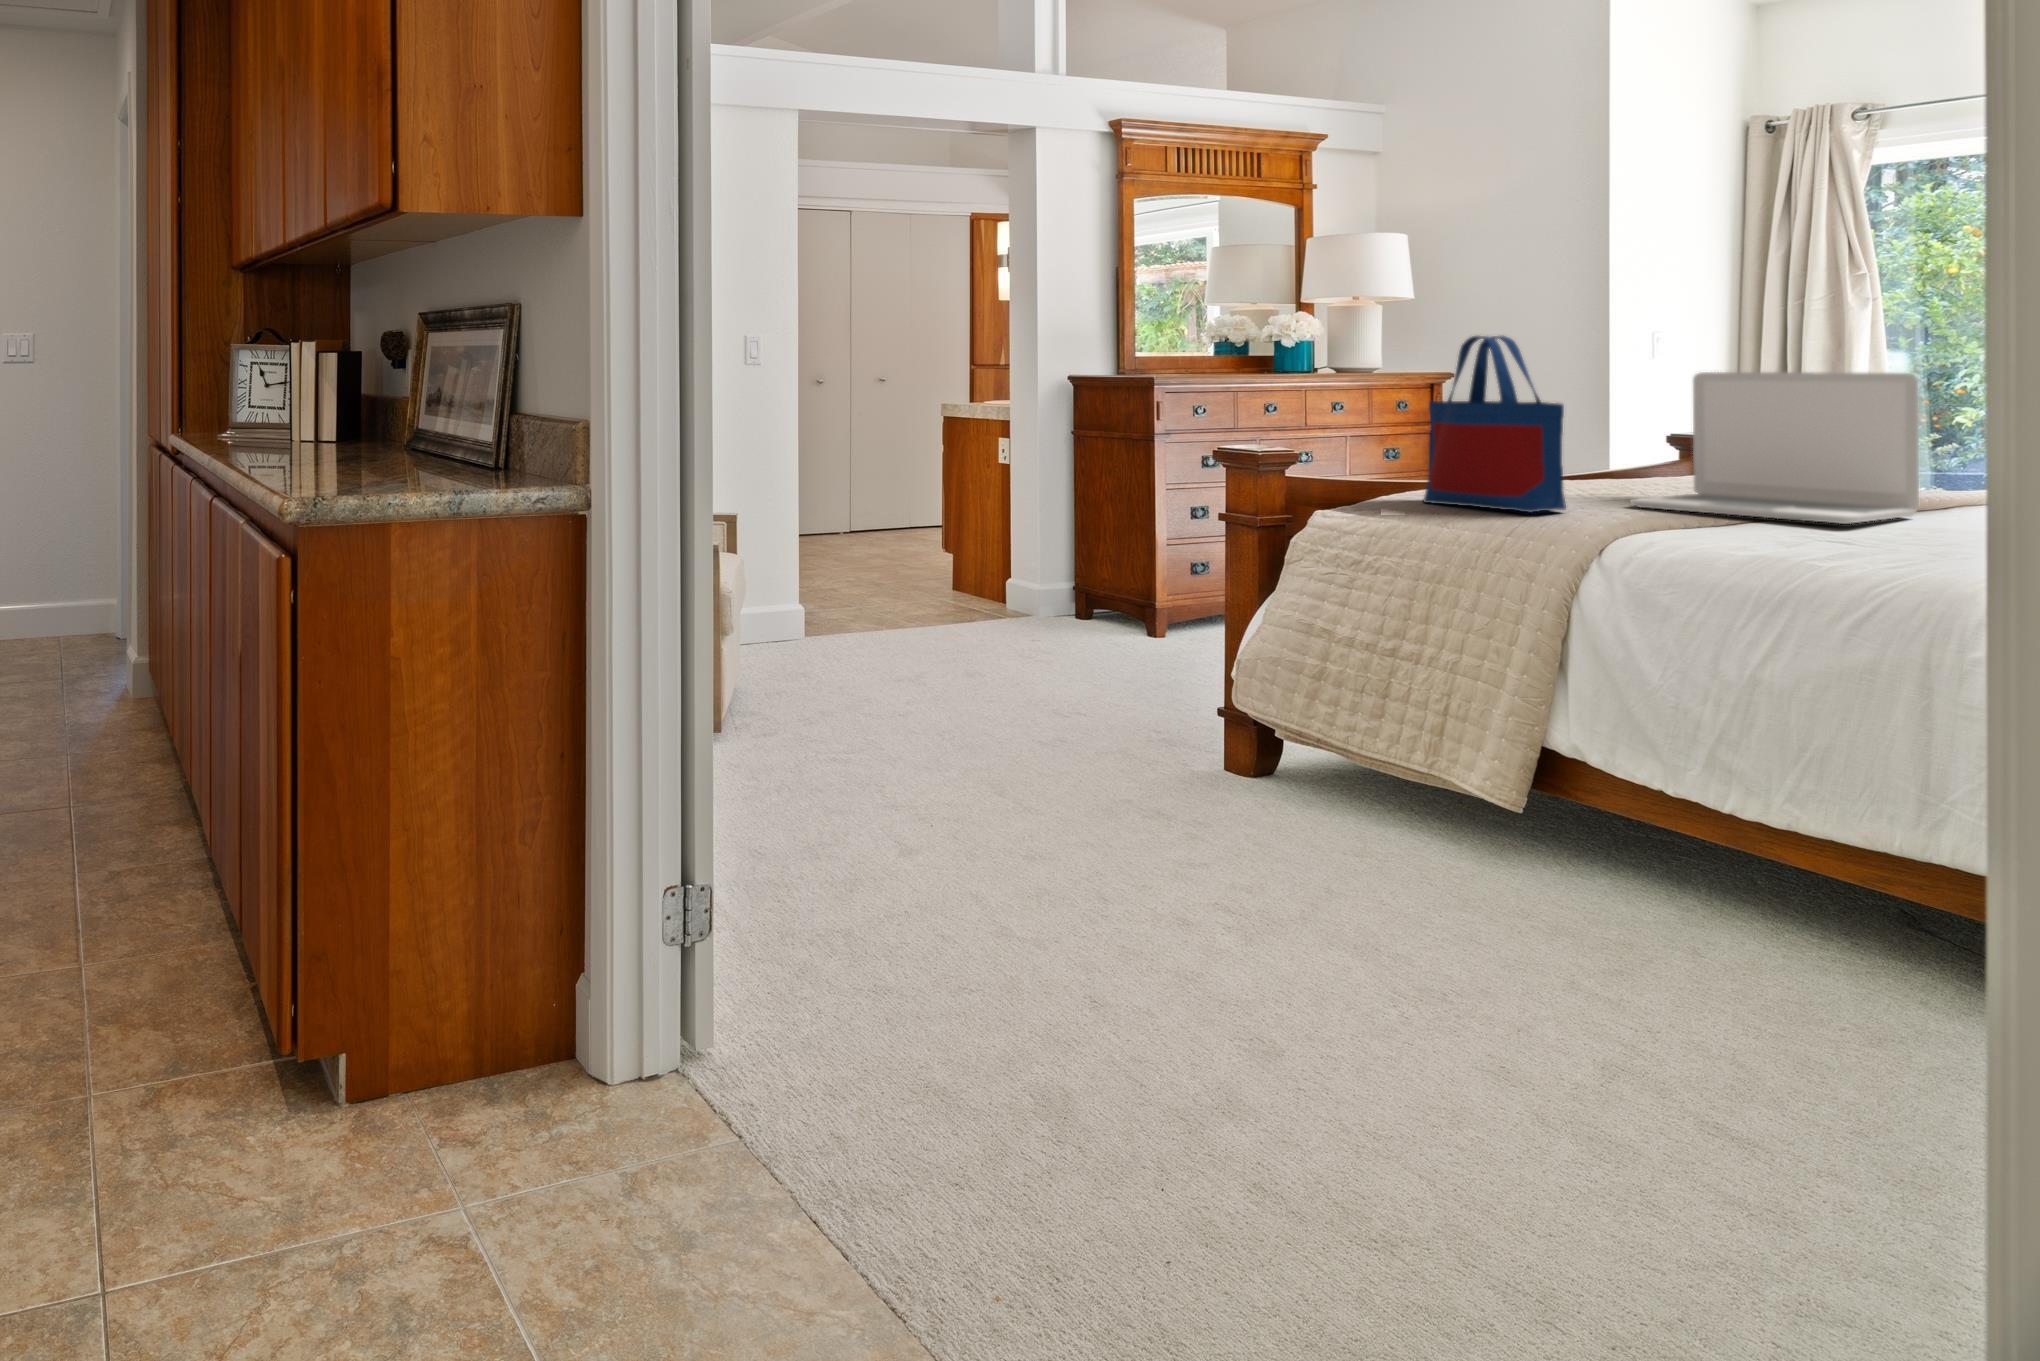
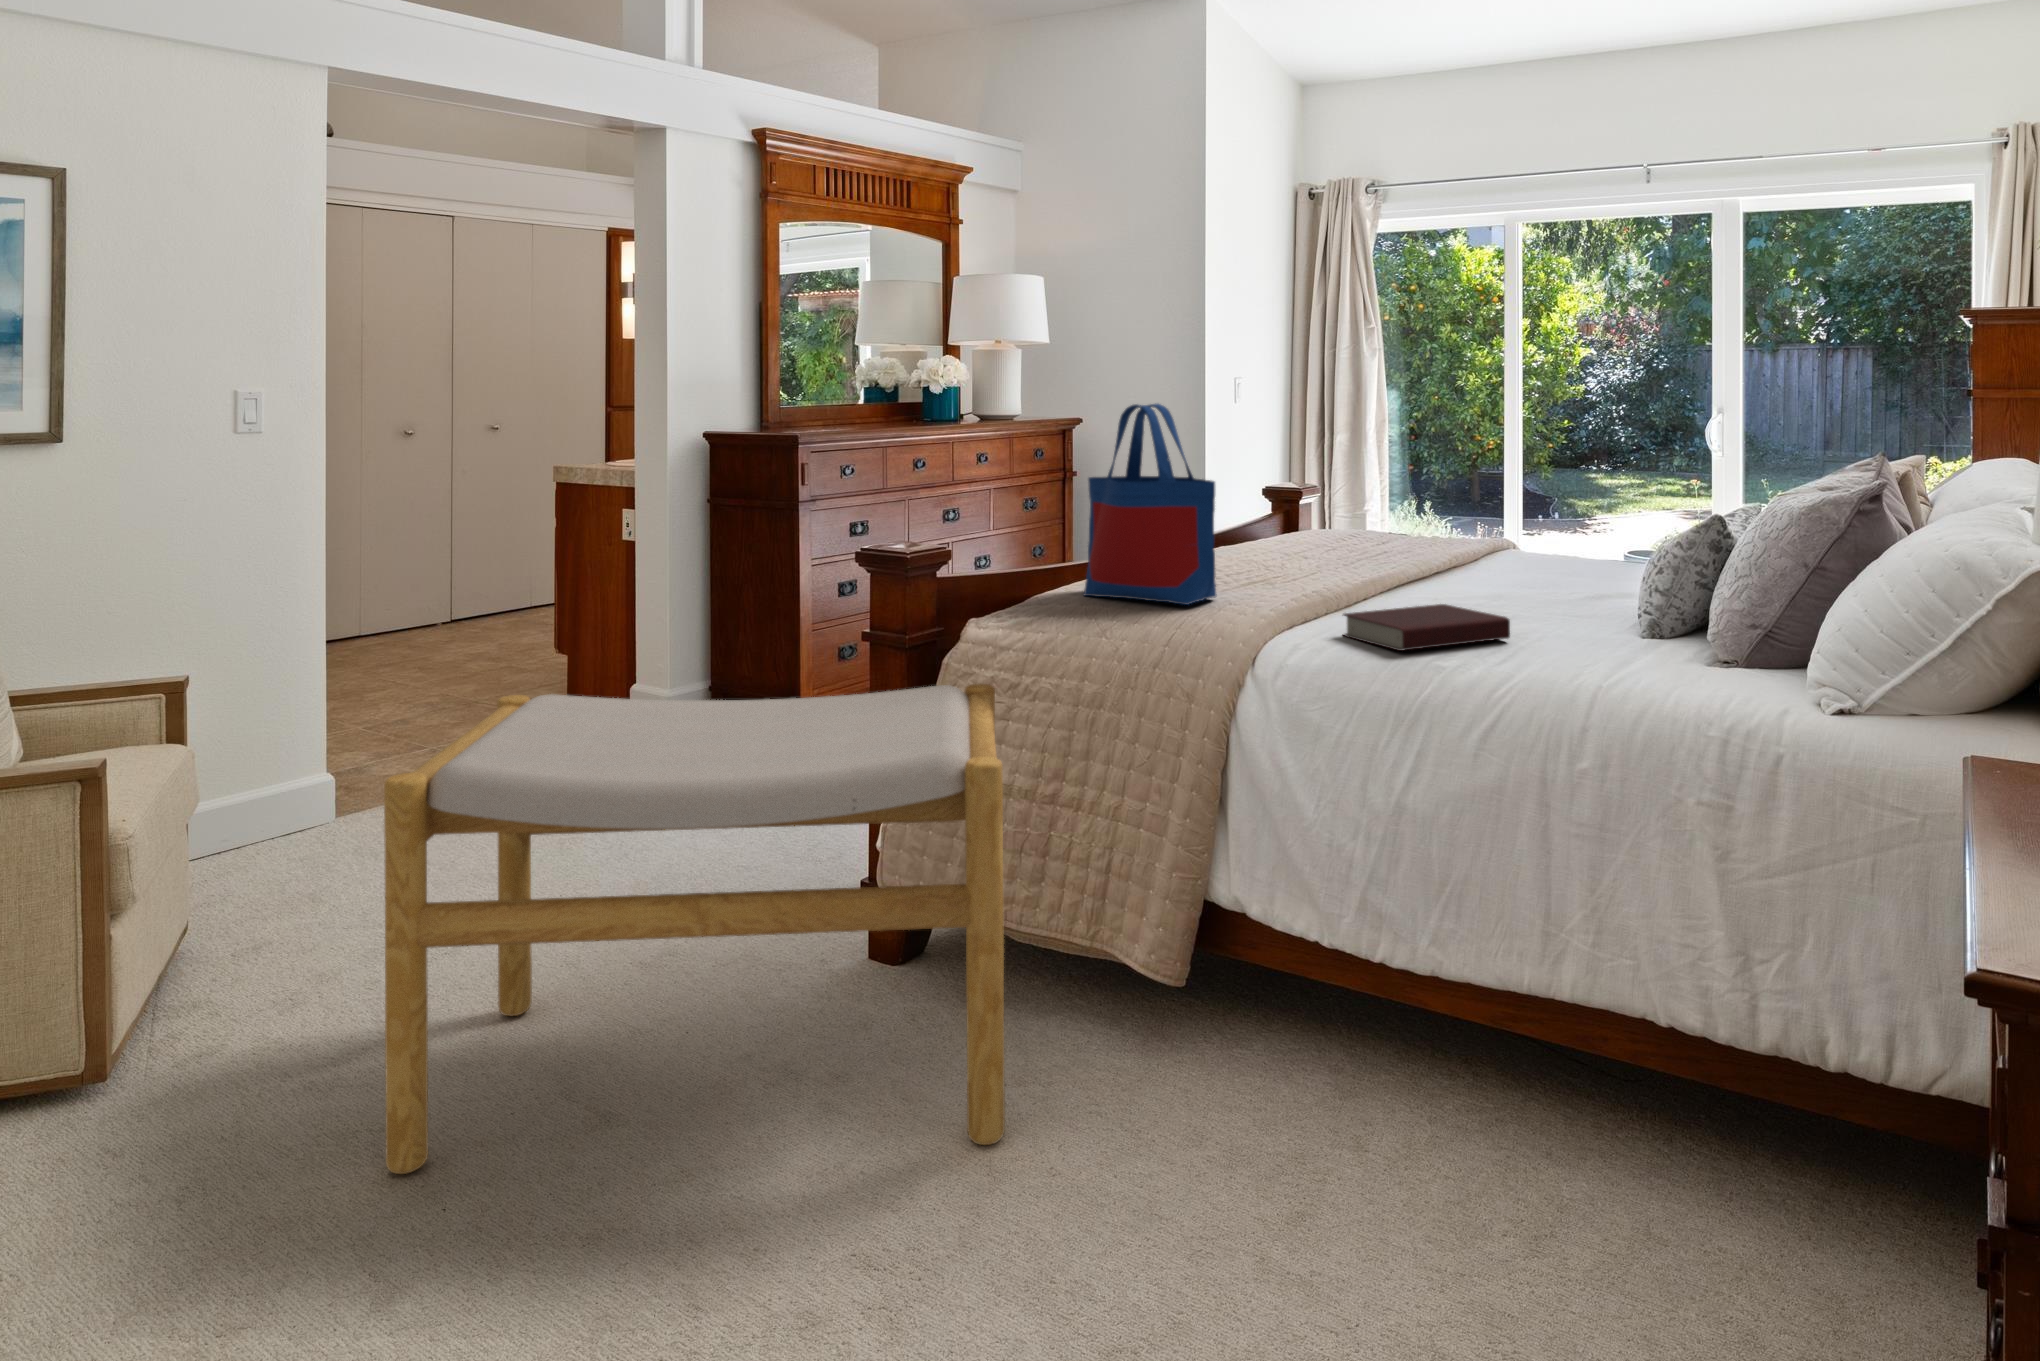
laptop: present [1631,372,1919,524] -> none [1266,438,1482,598]
book: none [1700,522,1913,556] -> present [1343,604,1510,651]
footstool: none [875,539,1332,889] -> present [384,684,1005,1174]

